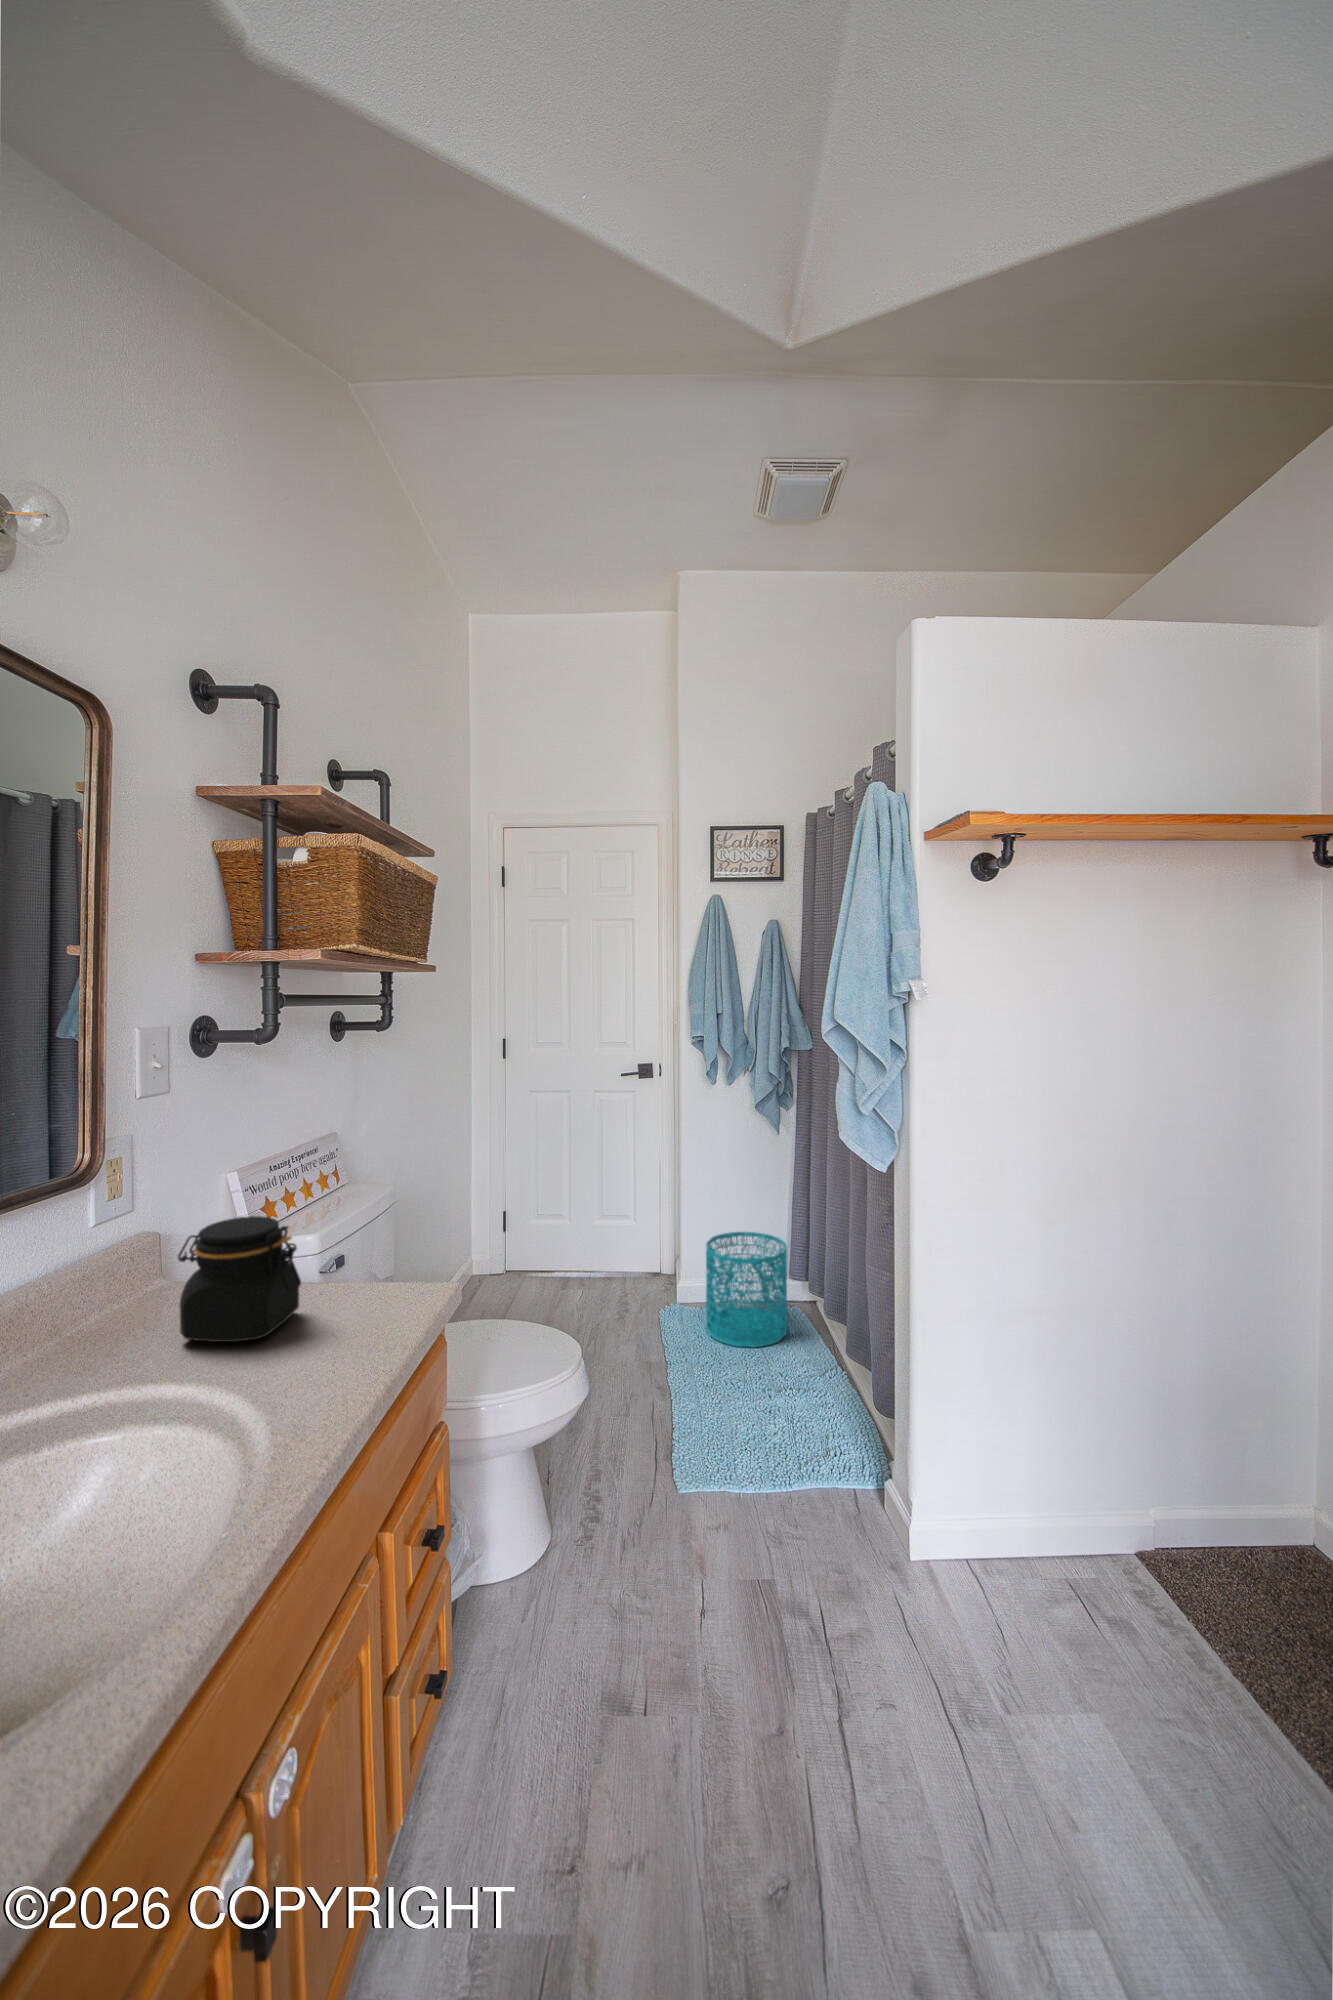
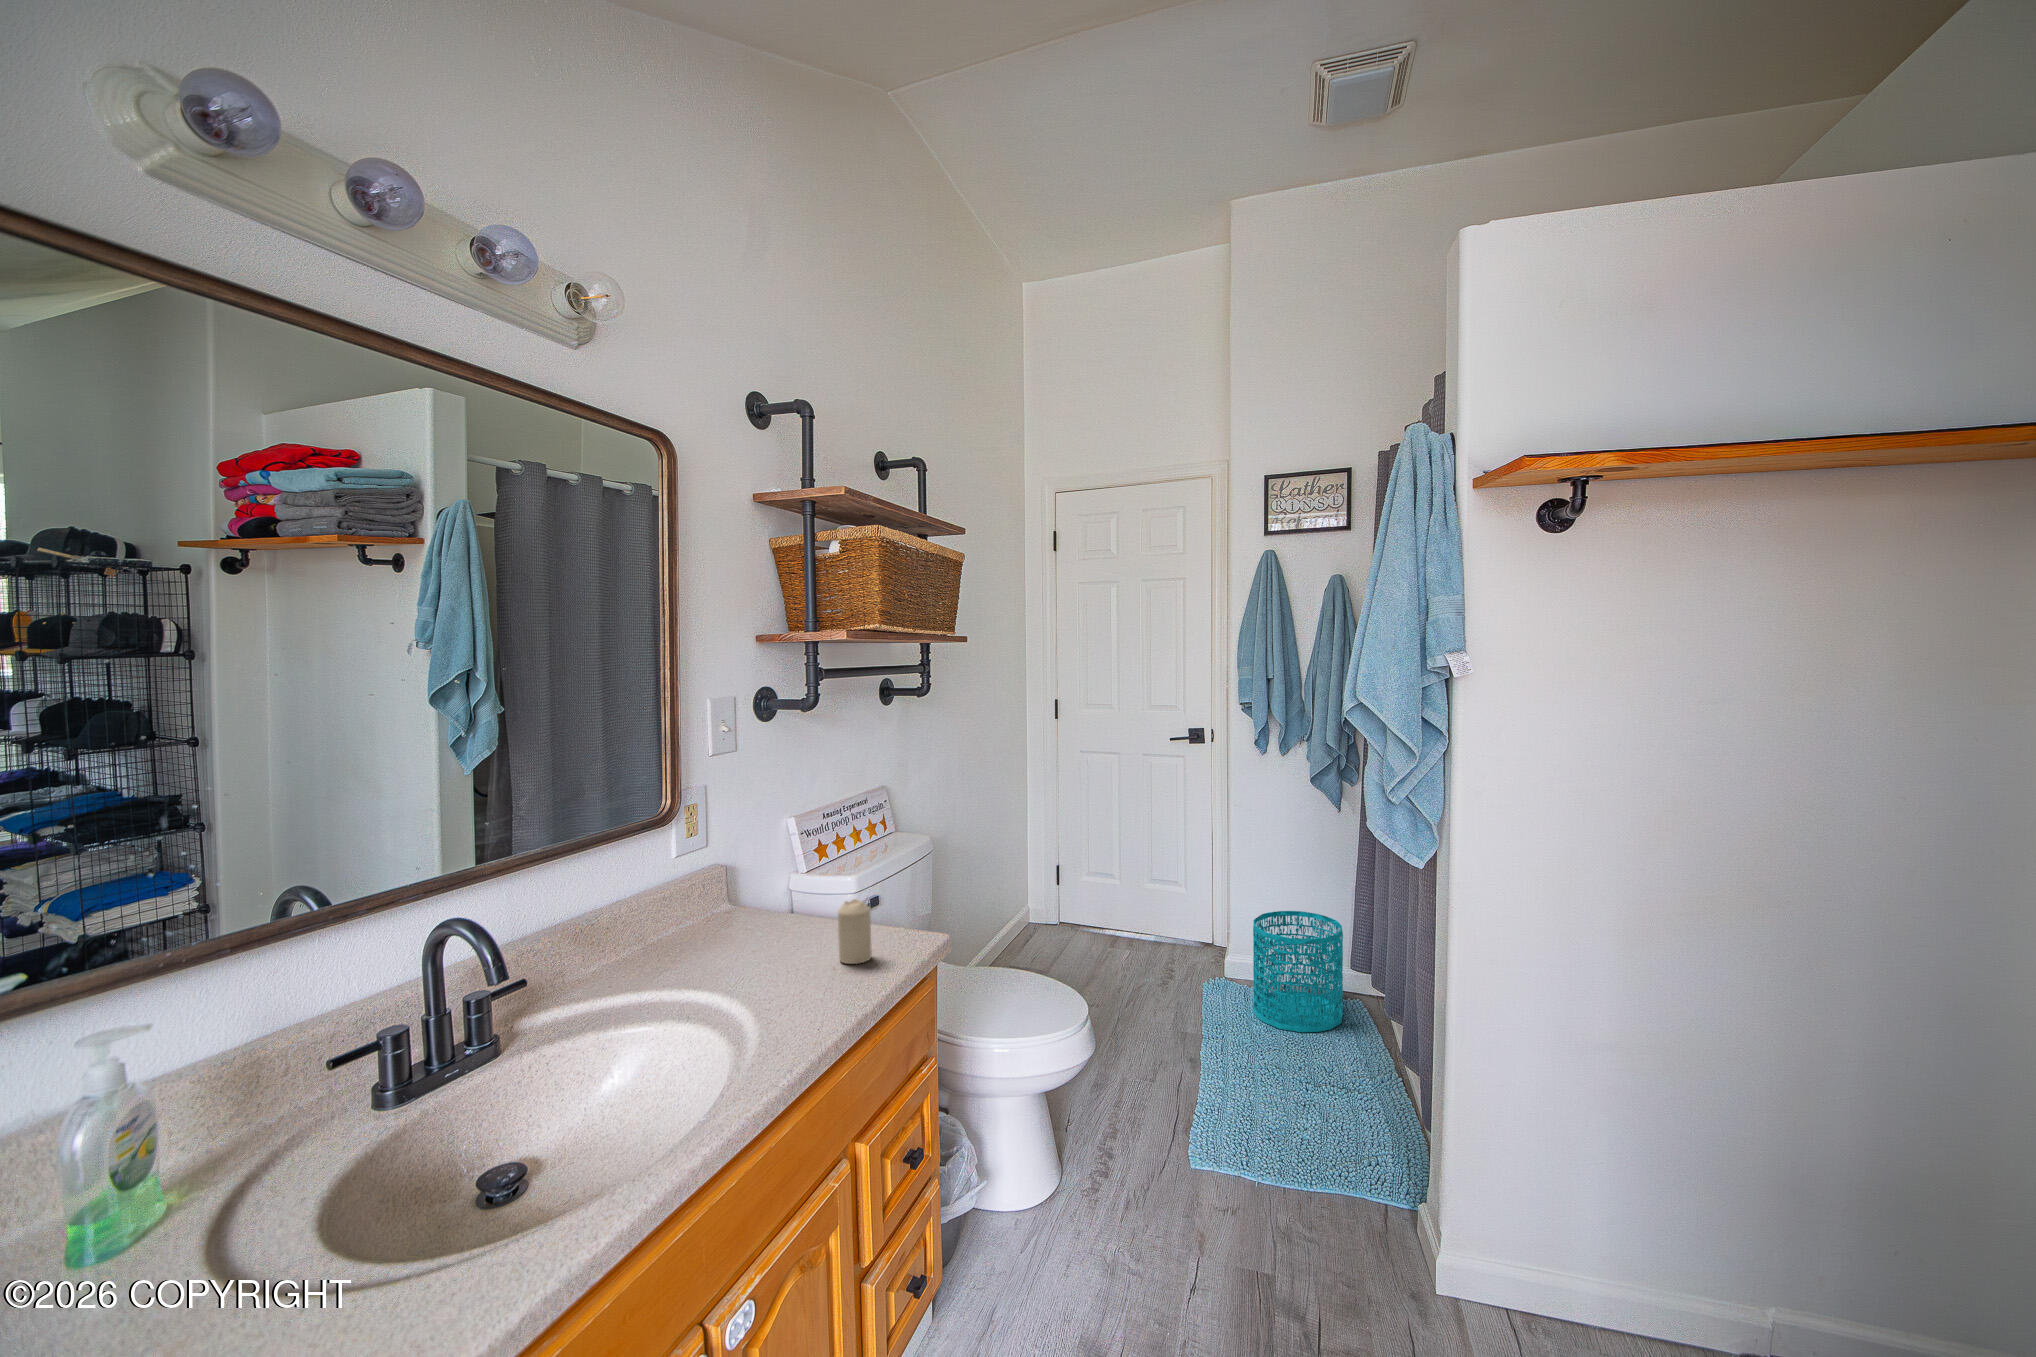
jar: present [178,1216,301,1342] -> none [735,855,825,952]
candle: none [325,1267,368,1348] -> present [838,899,872,964]

